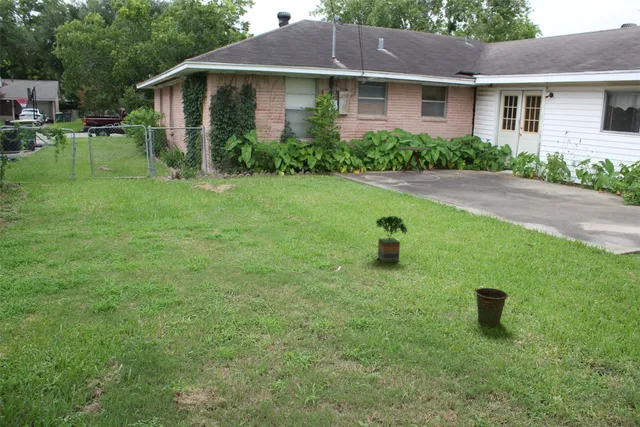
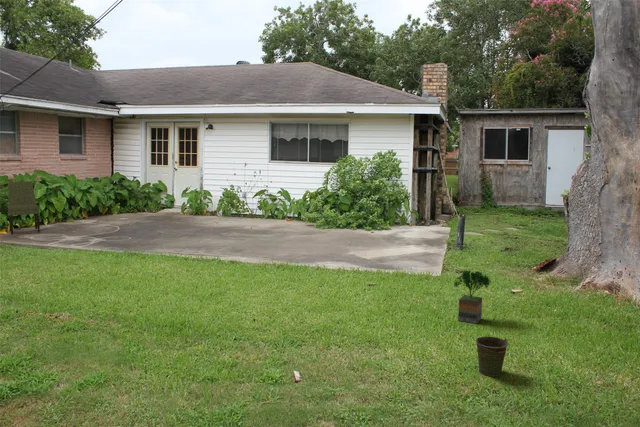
chair: none [360,135,383,175] -> present [8,181,40,235]
round table: present [397,147,432,173] -> none [49,192,96,225]
potted tree: present [376,216,407,262] -> present [454,271,491,324]

